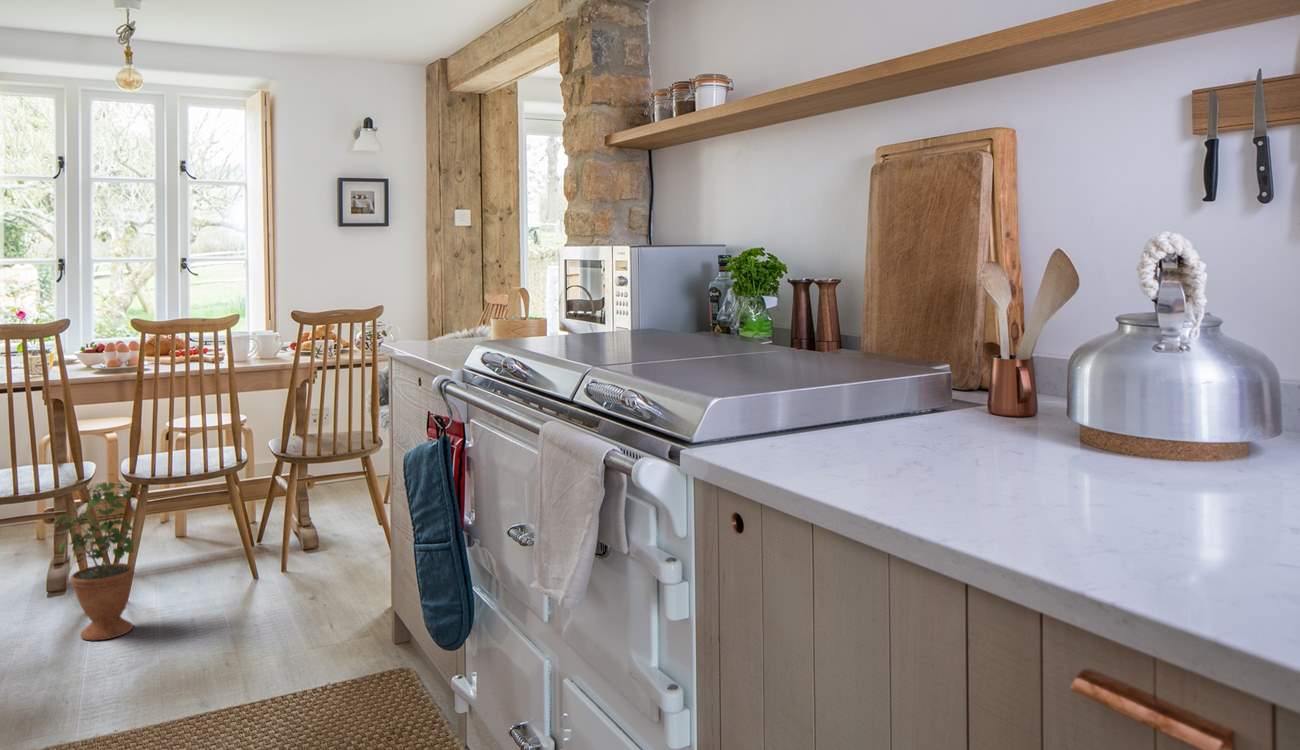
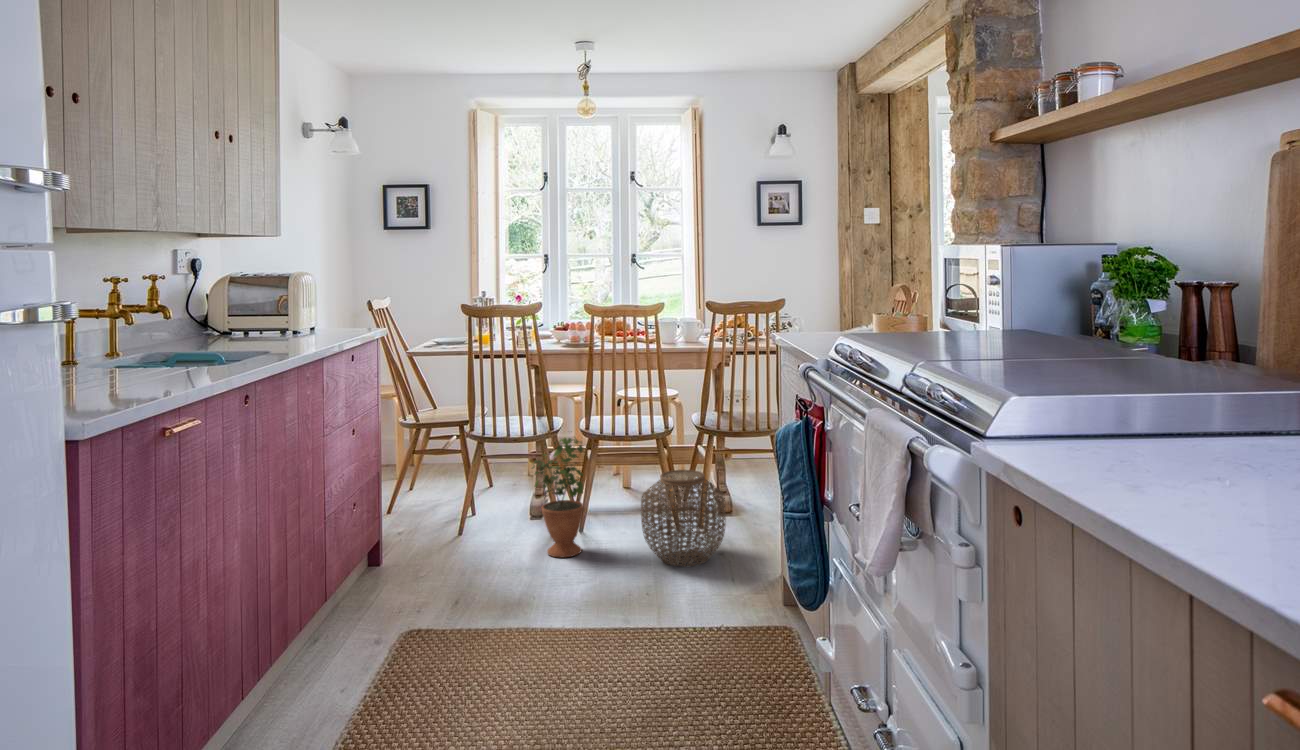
woven basket: none [217,509,329,627] -> present [641,470,726,566]

